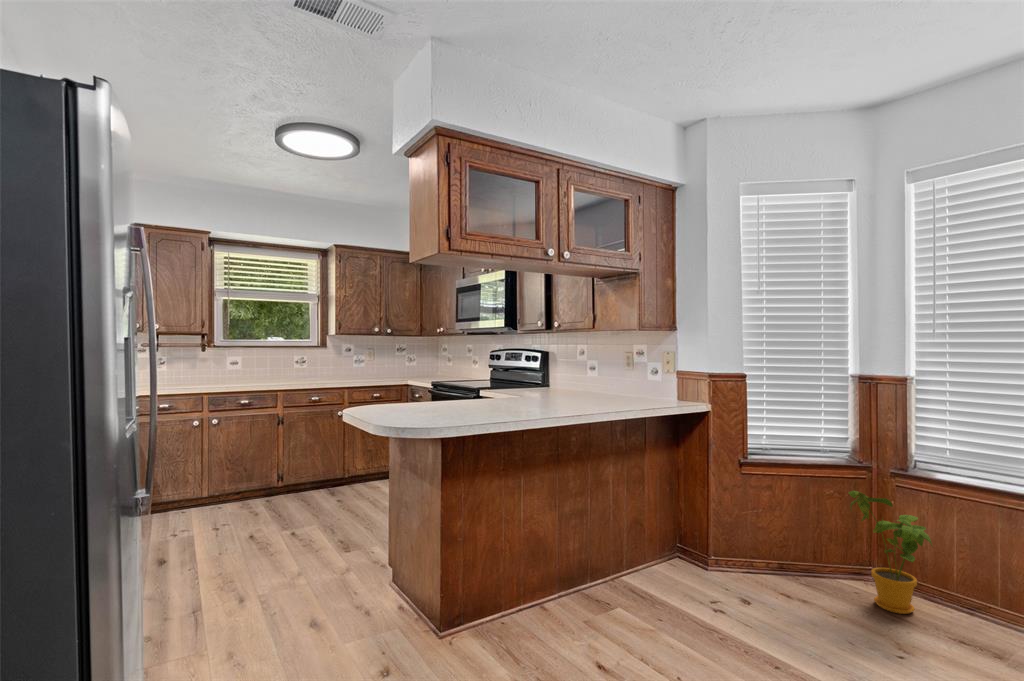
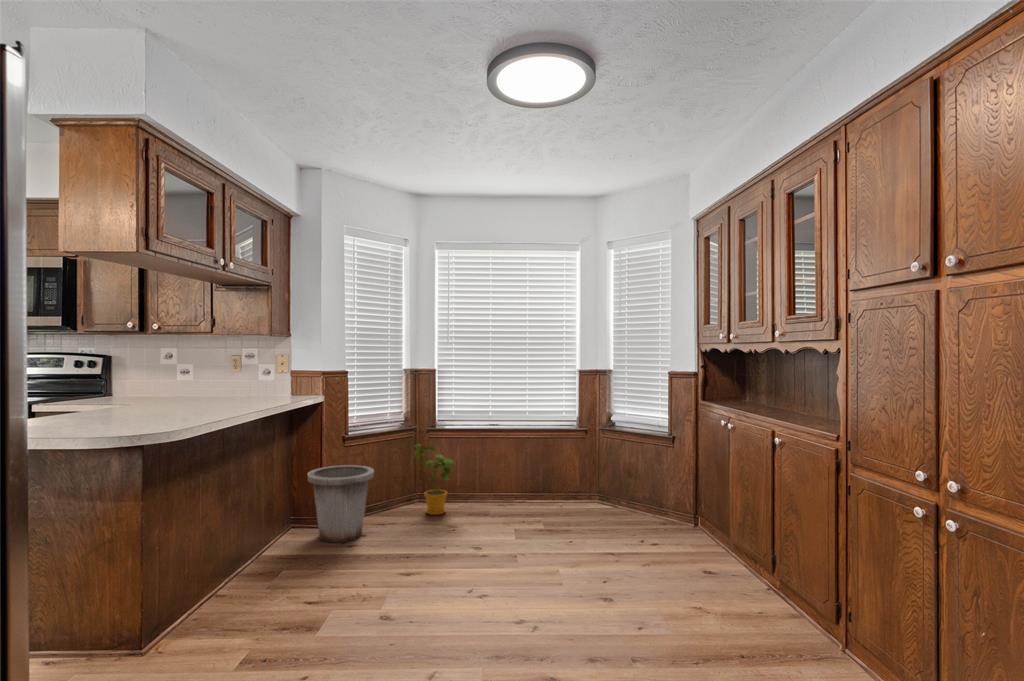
trash can: none [677,494,767,602] -> present [308,465,374,542]

